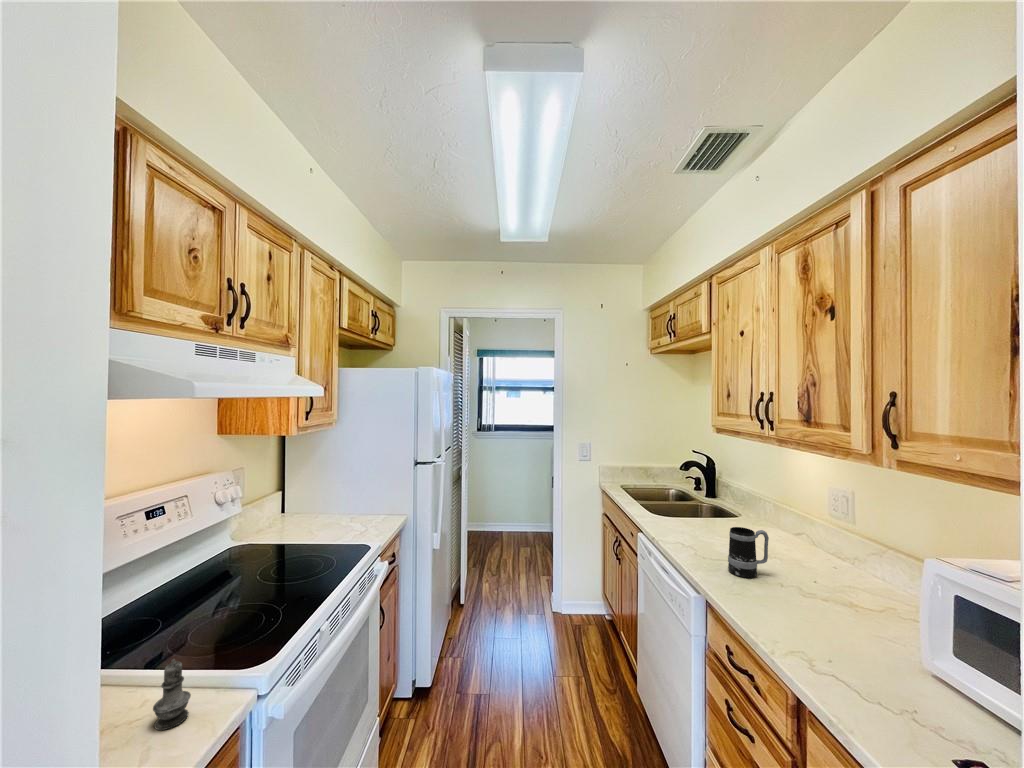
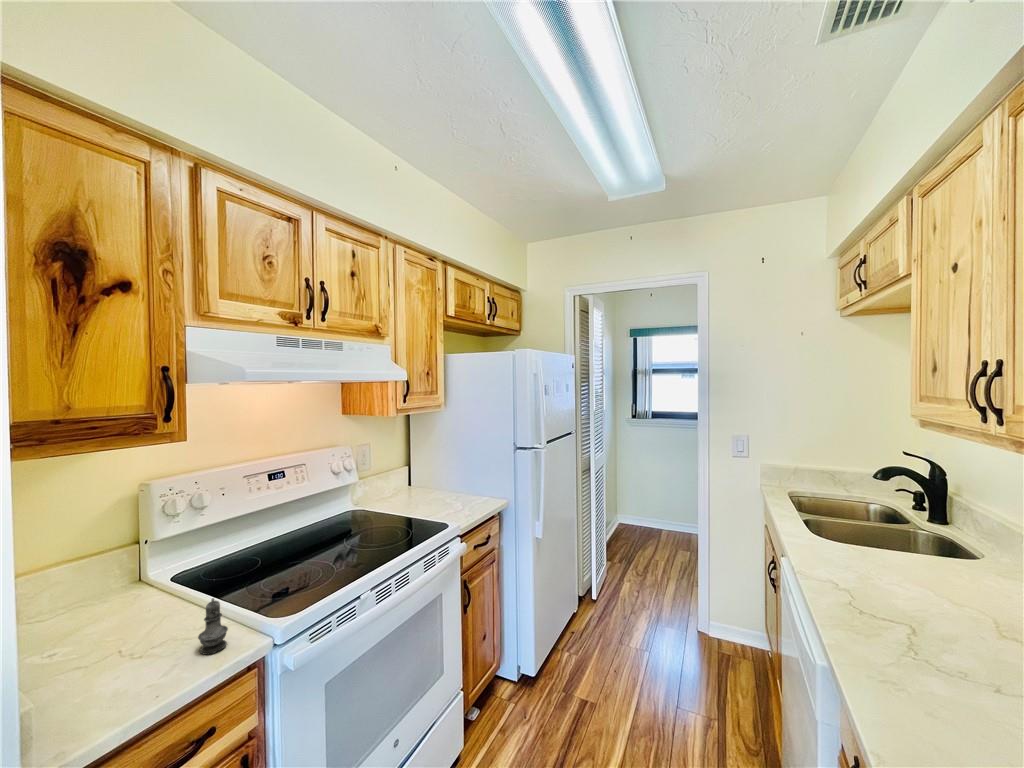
mug: present [728,527,769,578] -> none [891,577,975,665]

